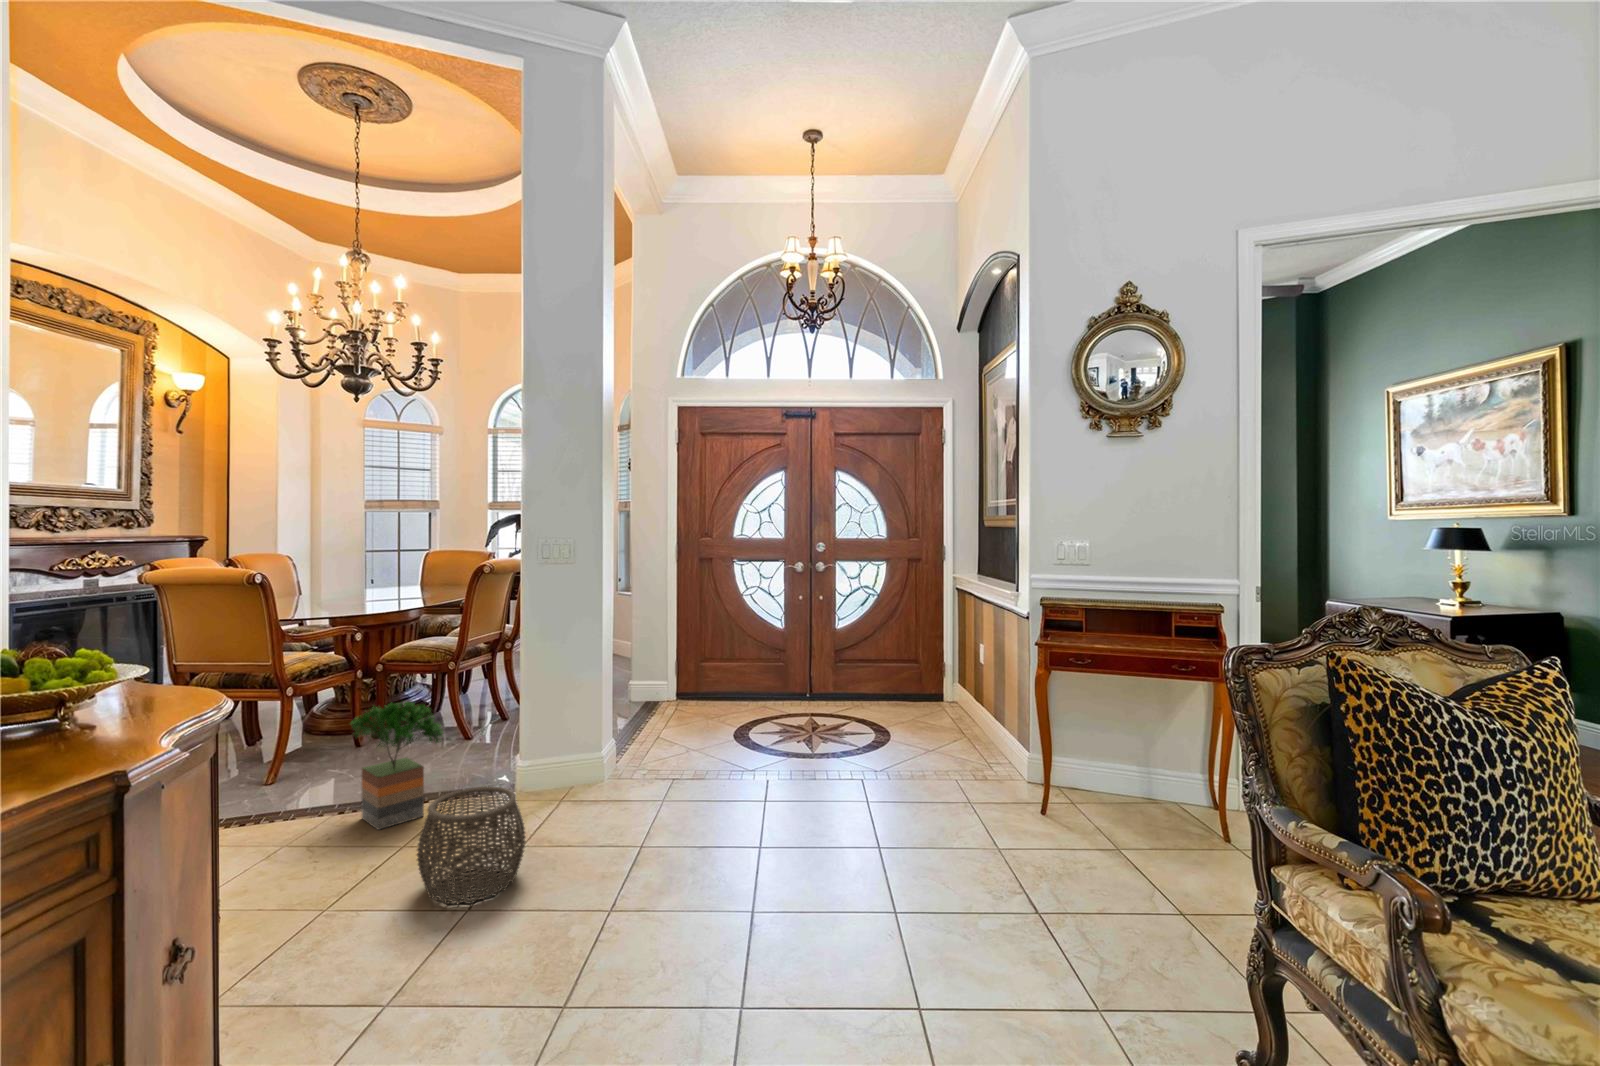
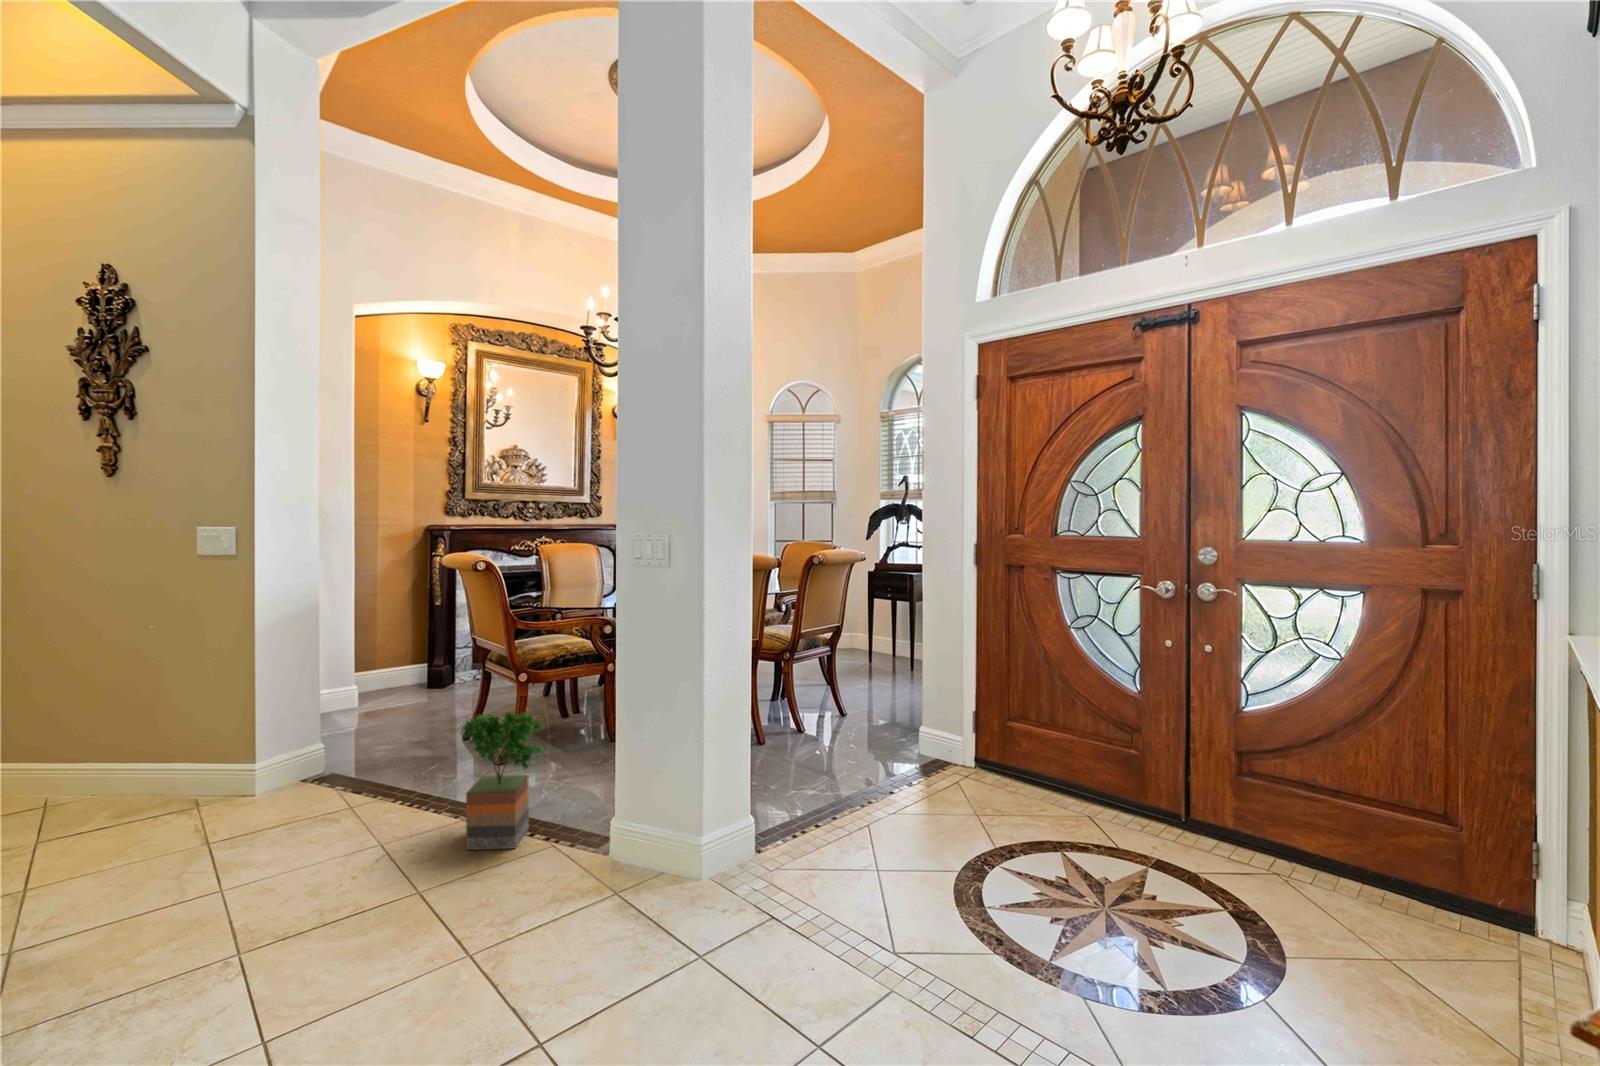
woven basket: present [417,787,526,904] -> none [312,842,457,998]

